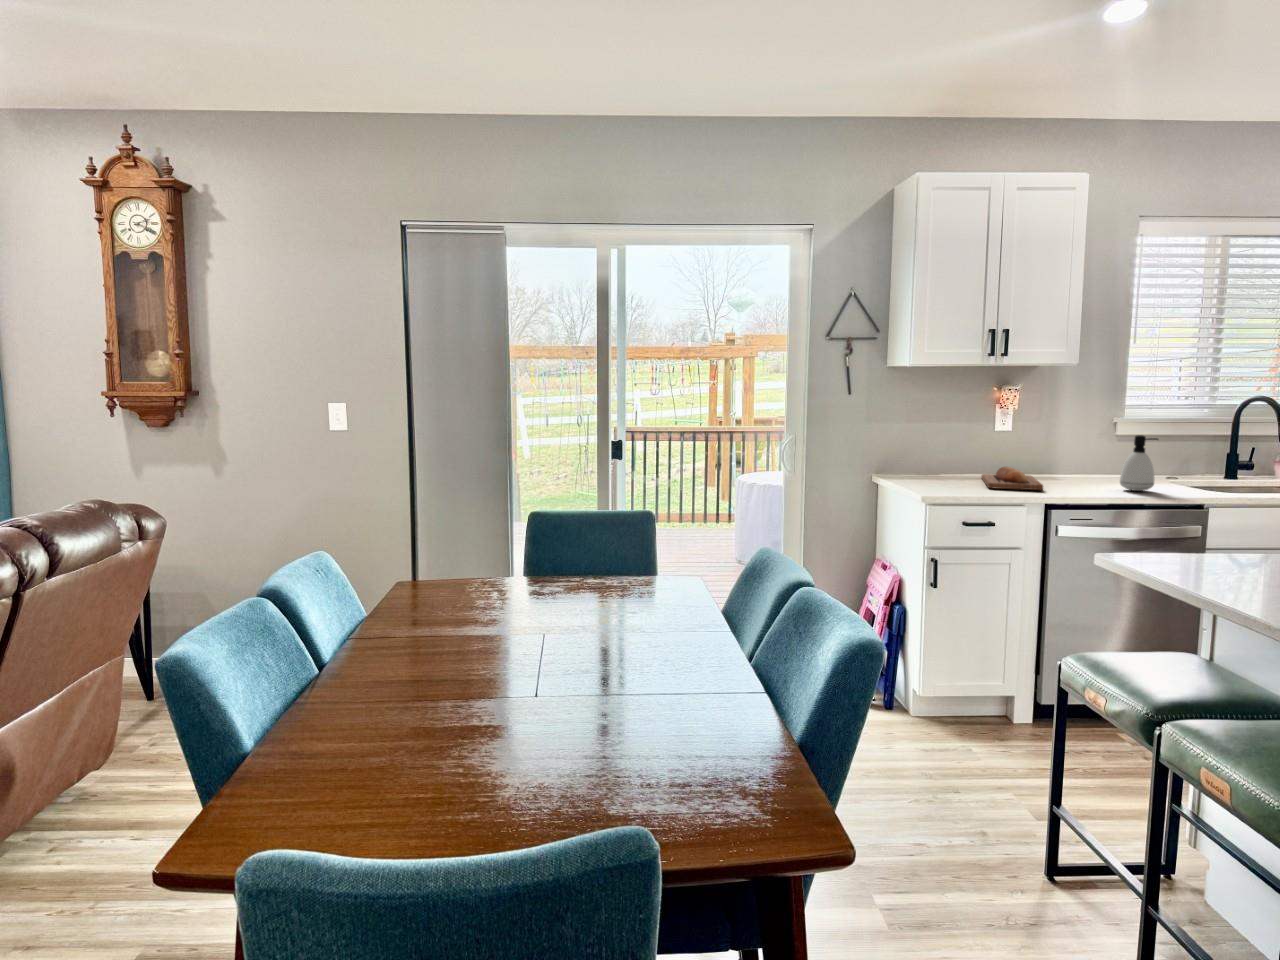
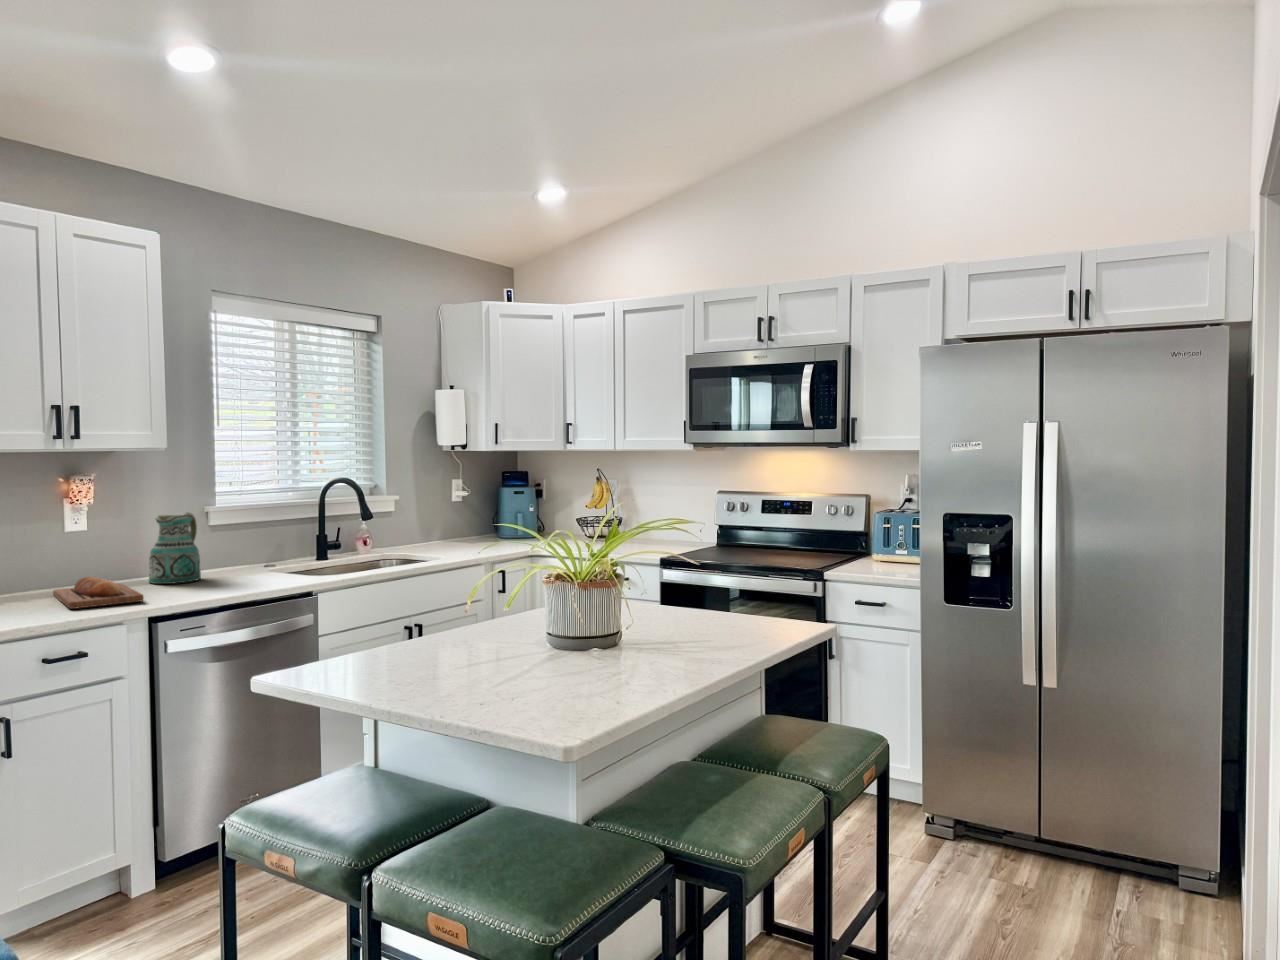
ceramic pitcher: none [1055,421,1101,482] -> present [149,512,201,584]
soap dispenser: present [1120,435,1158,491] -> none [227,525,263,586]

